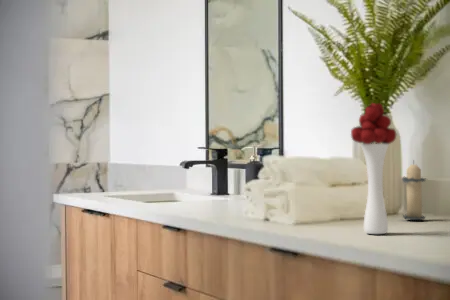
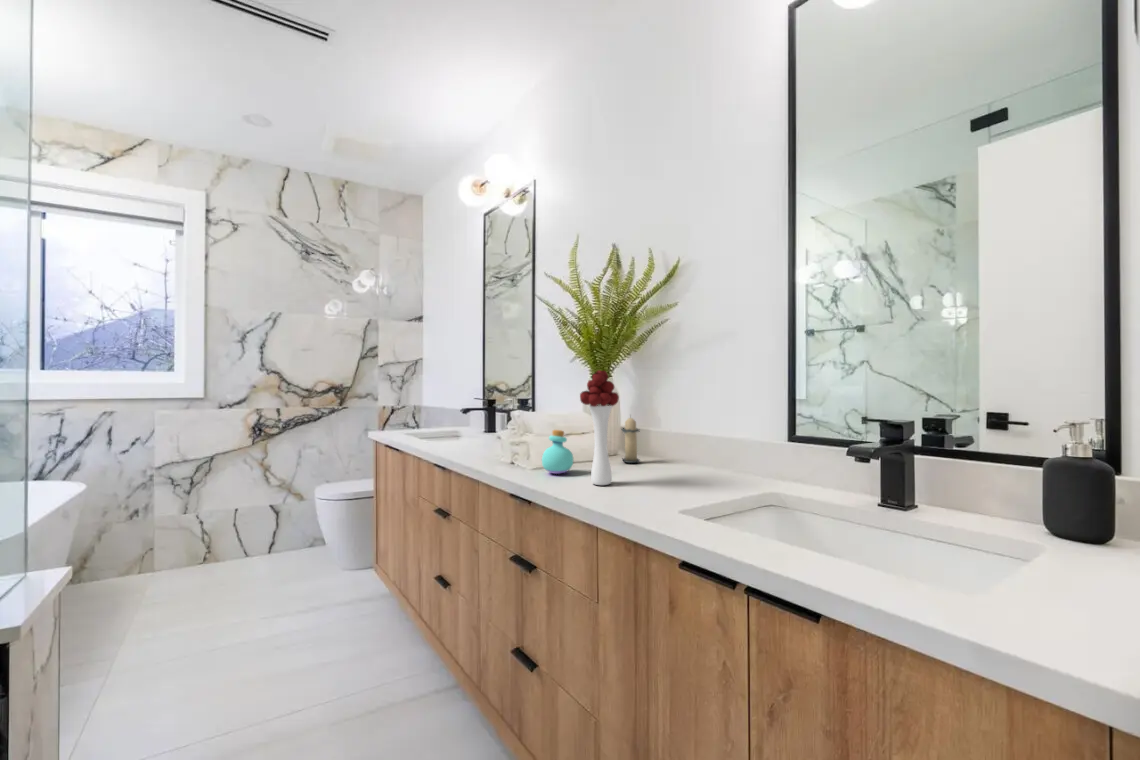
perfume bottle: none [304,175,342,226] -> present [542,430,573,474]

